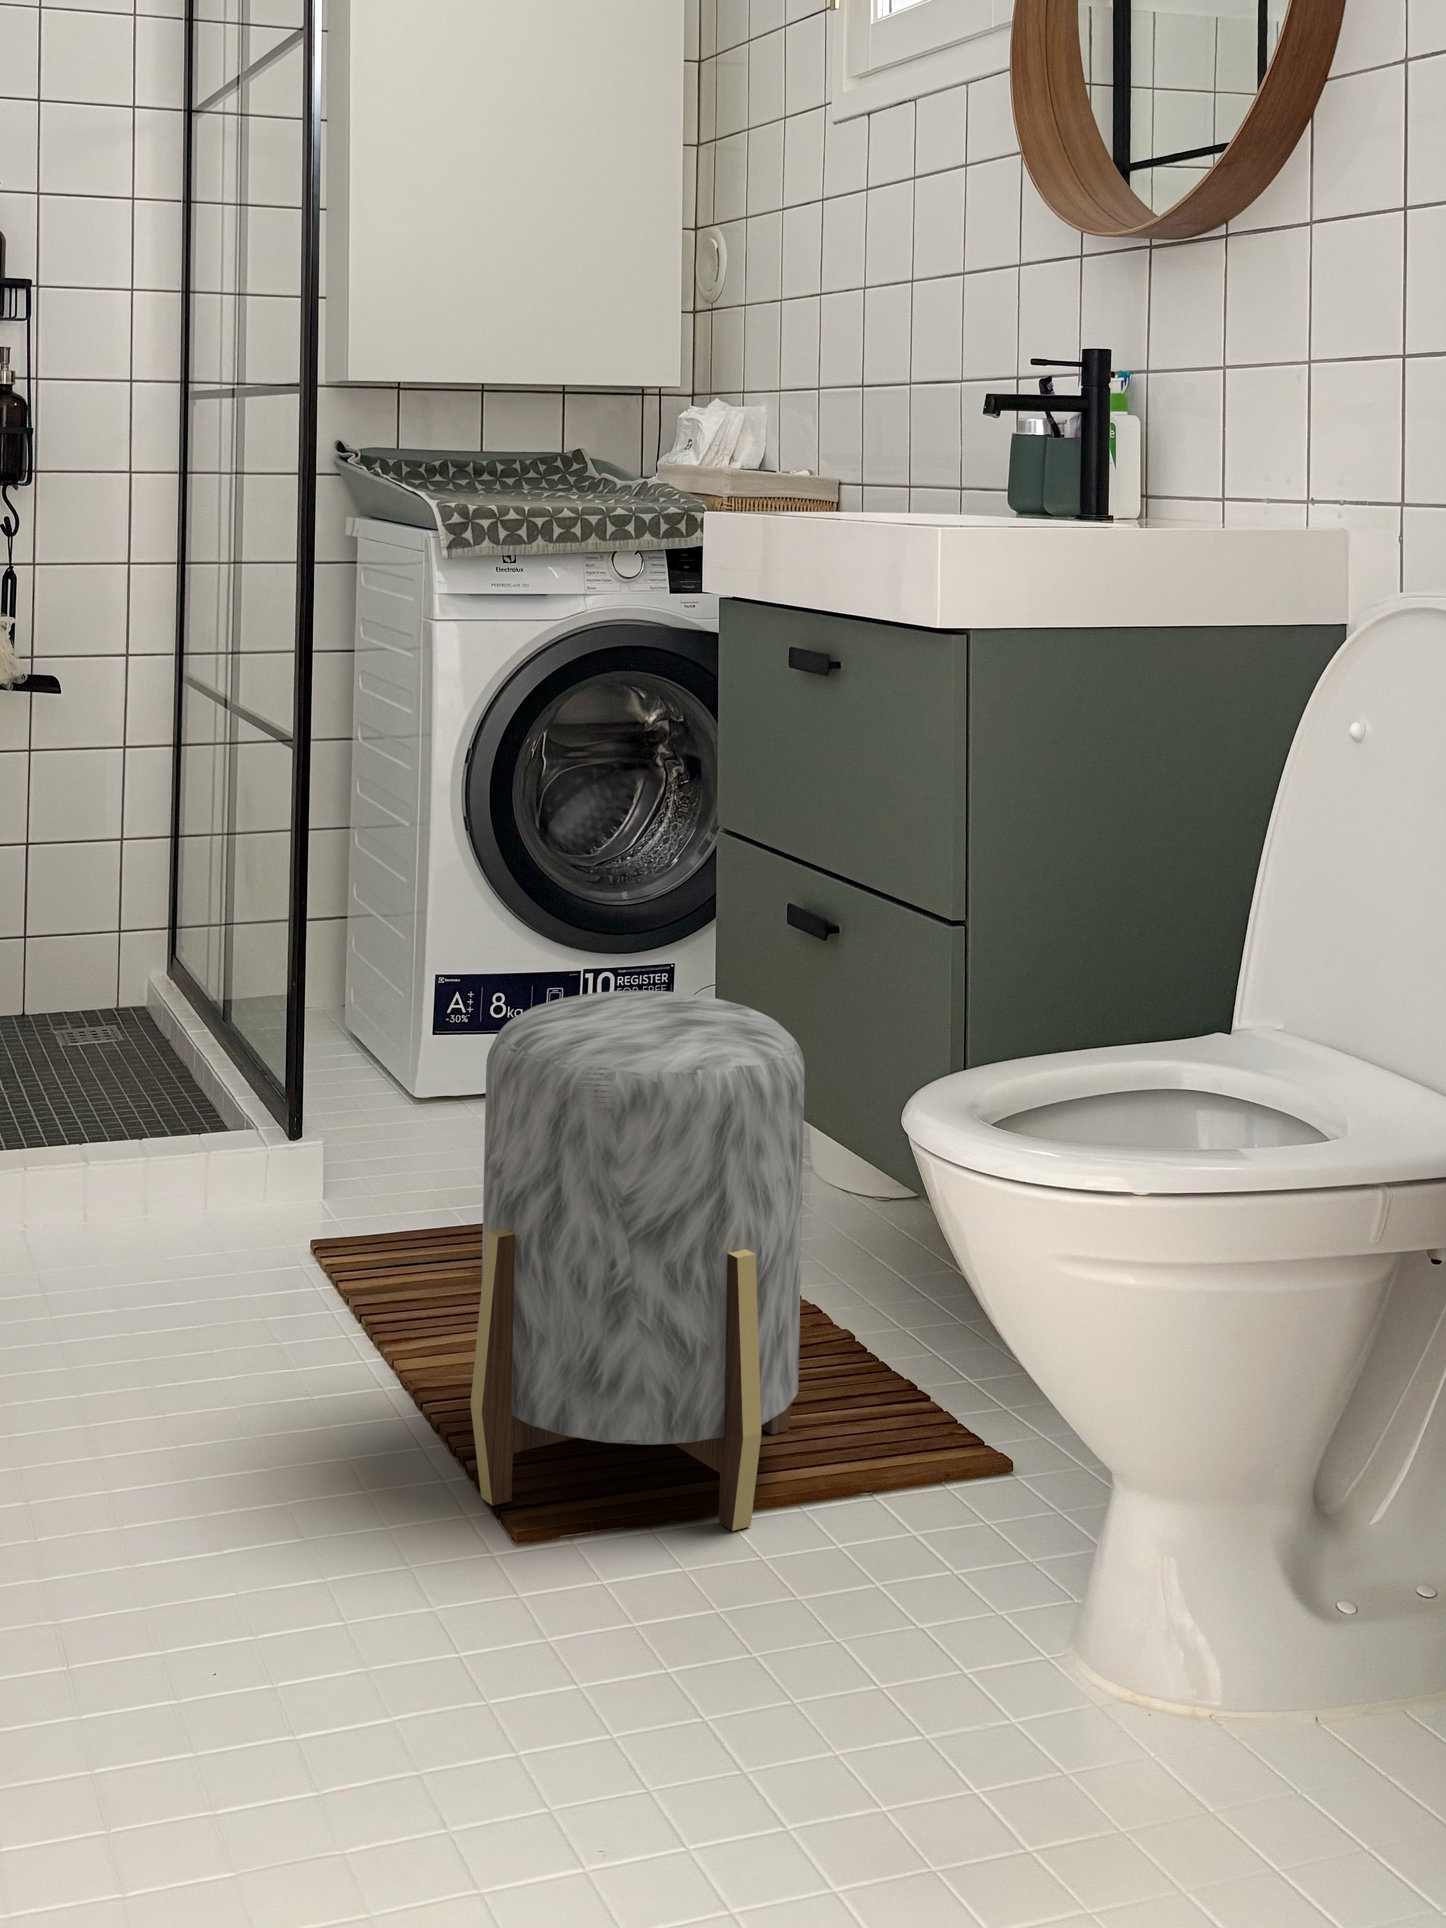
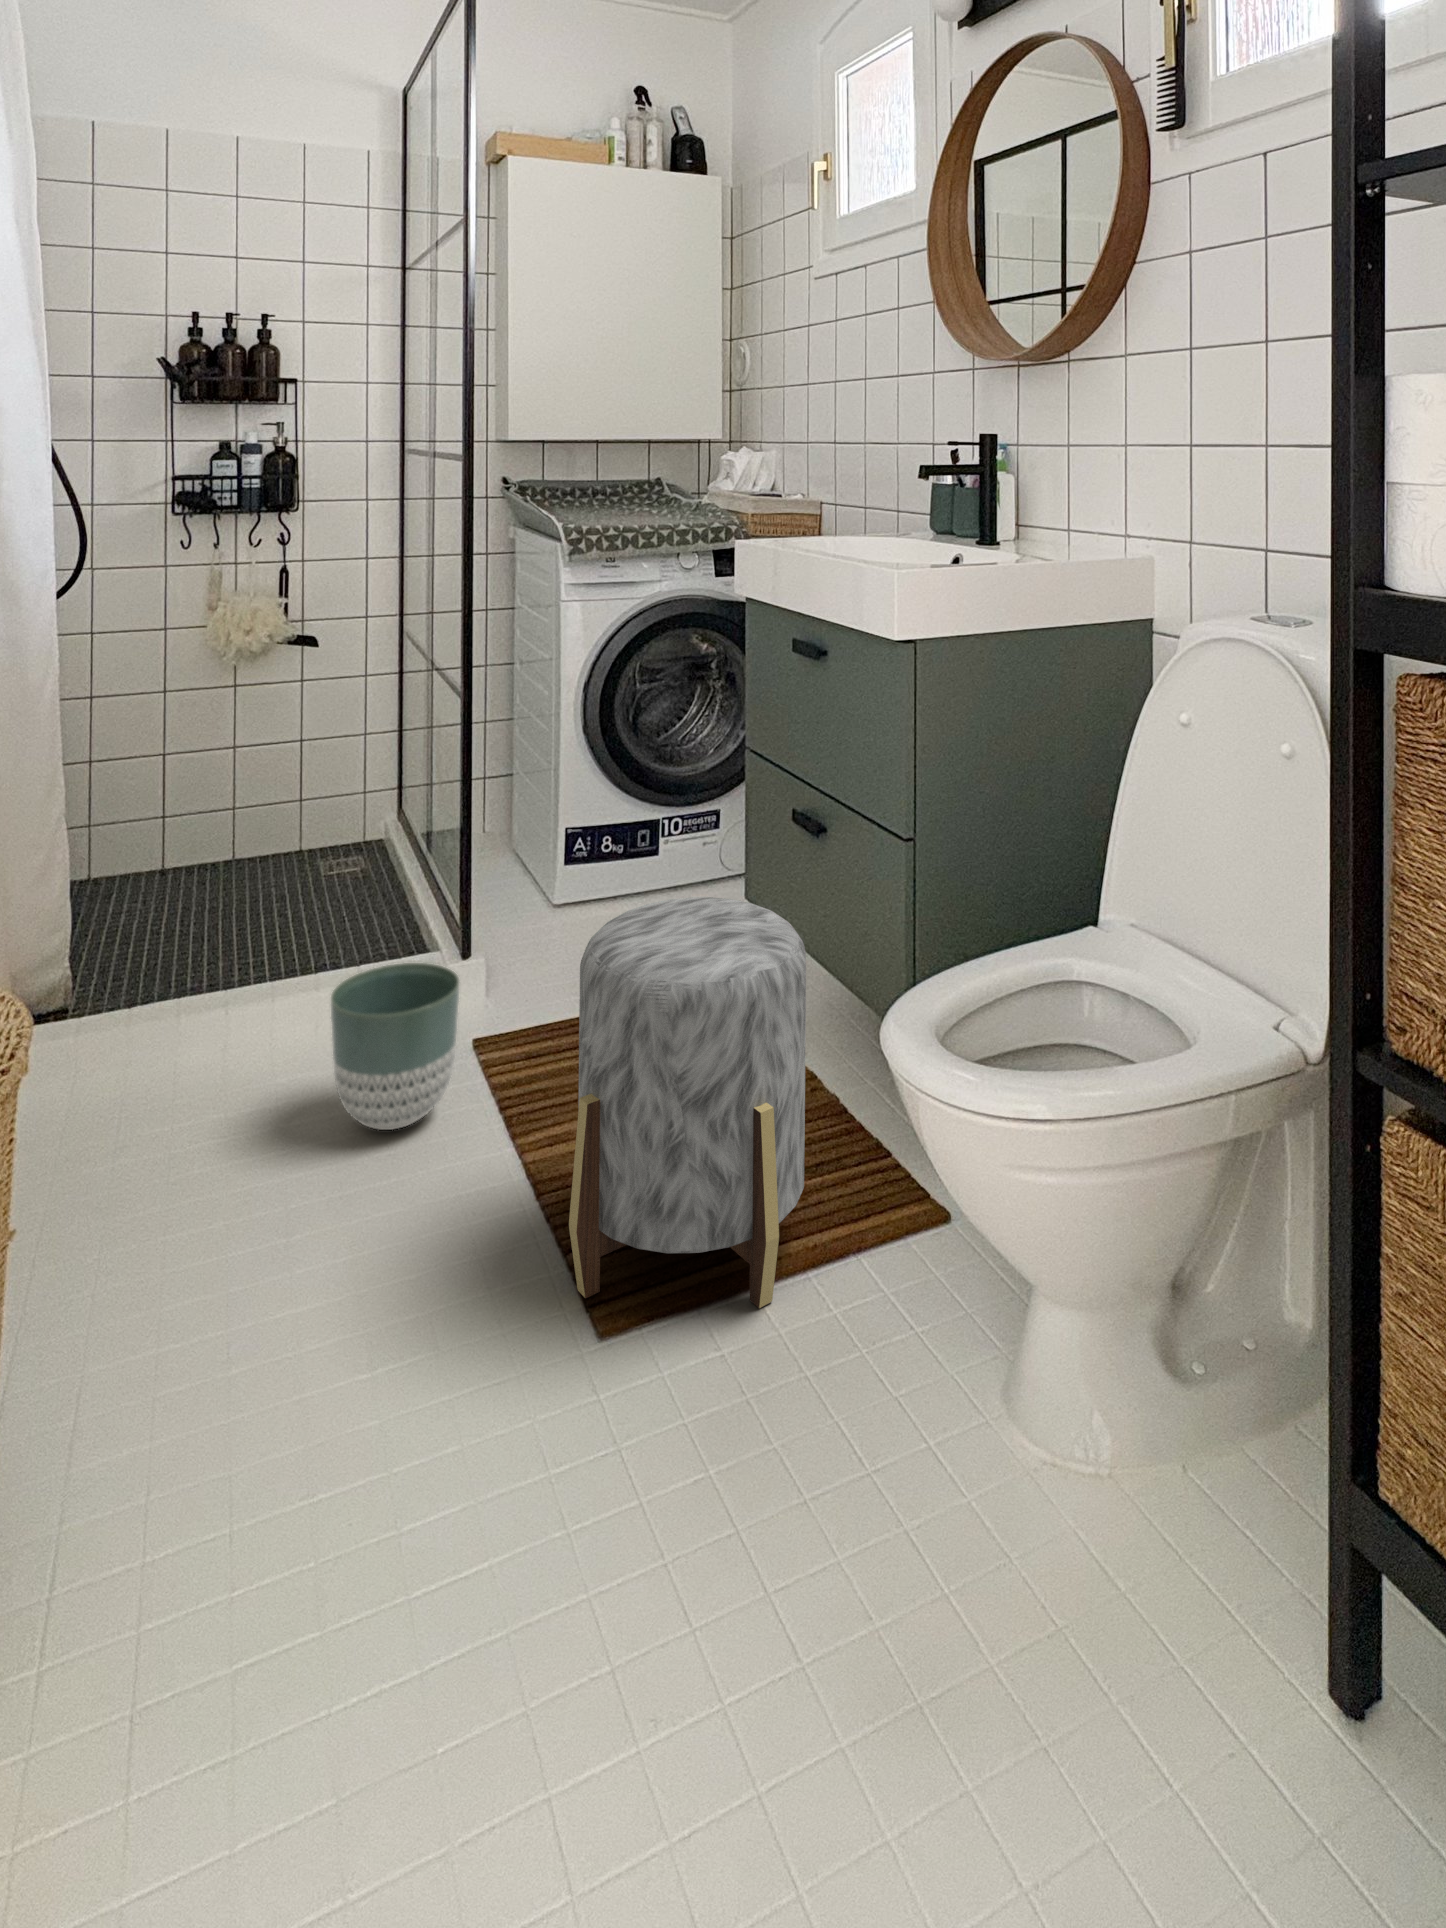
planter: none [124,1107,302,1328] -> present [331,963,460,1130]

